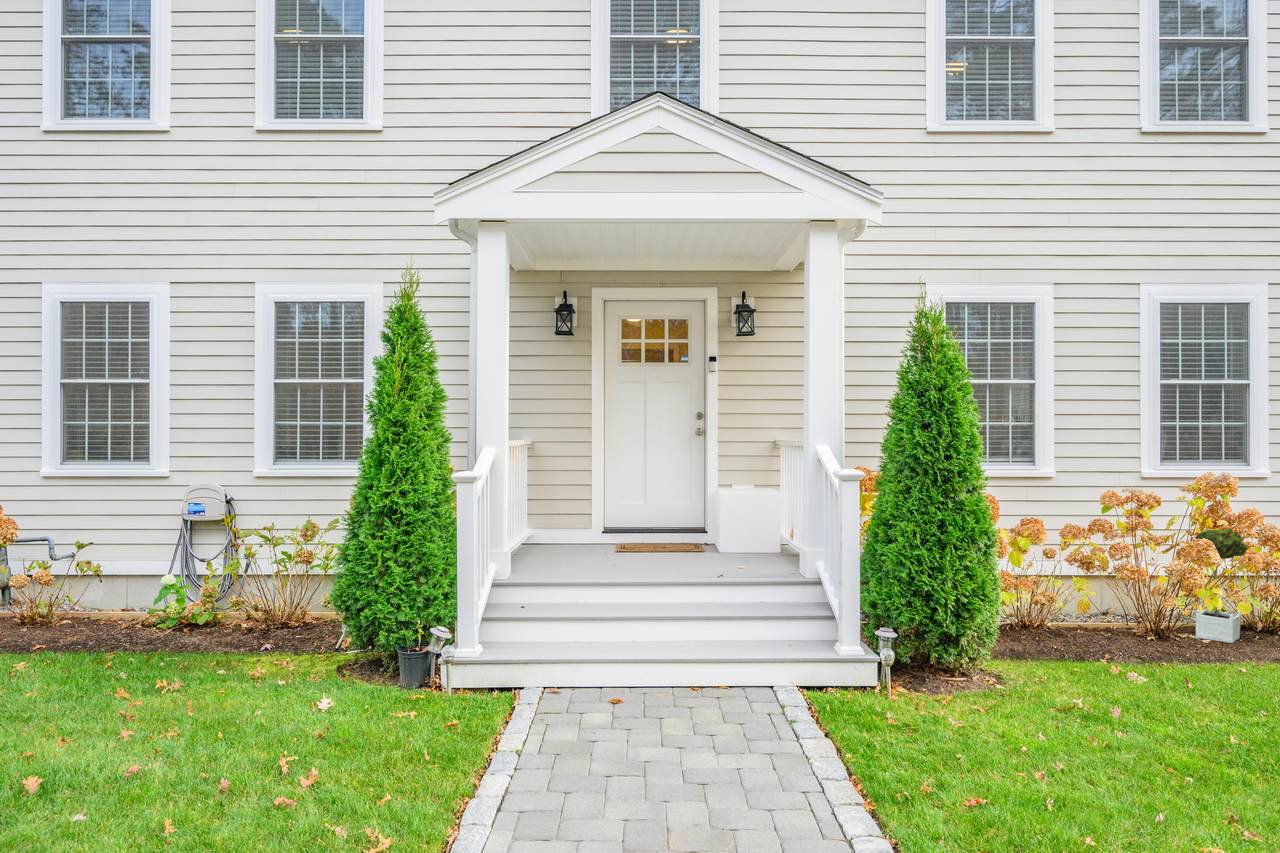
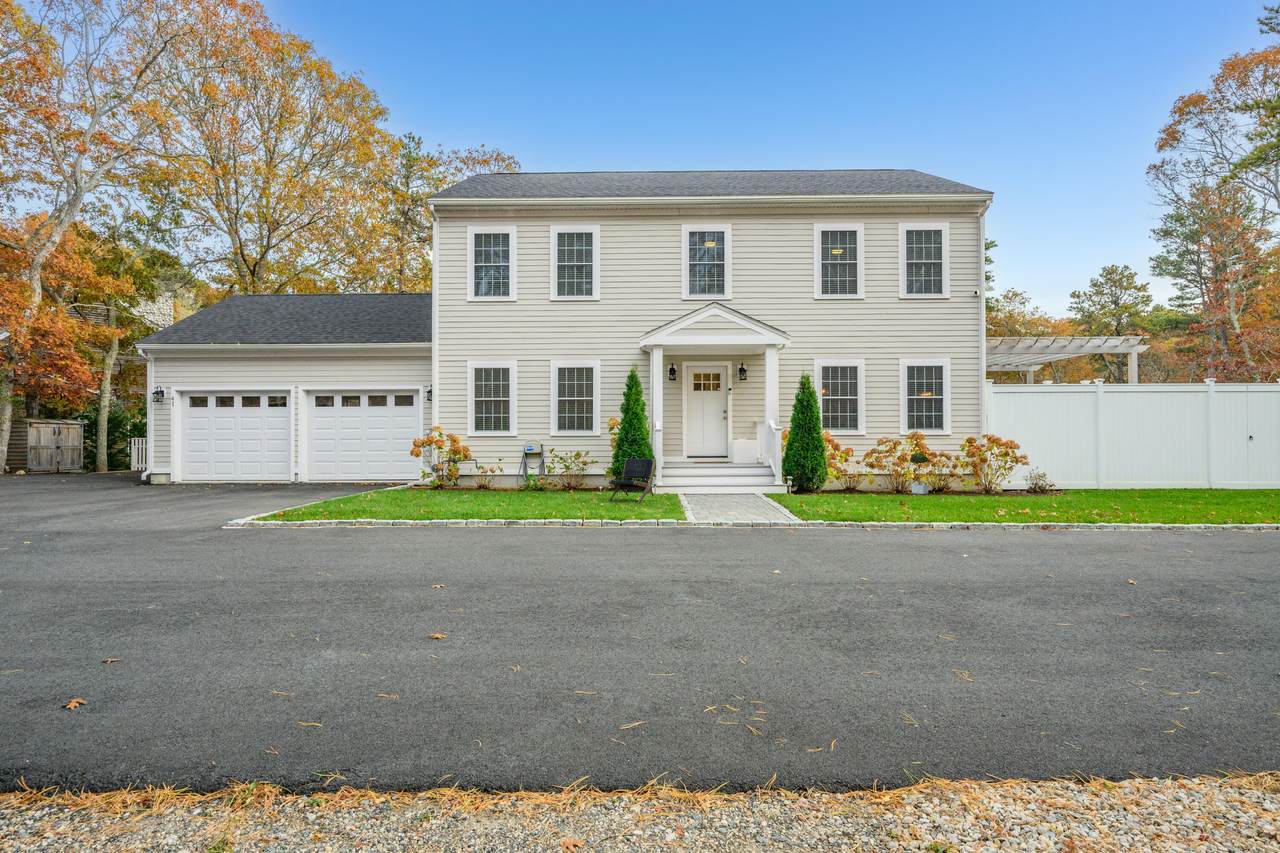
lounge chair: none [299,557,469,729] -> present [608,458,656,503]

